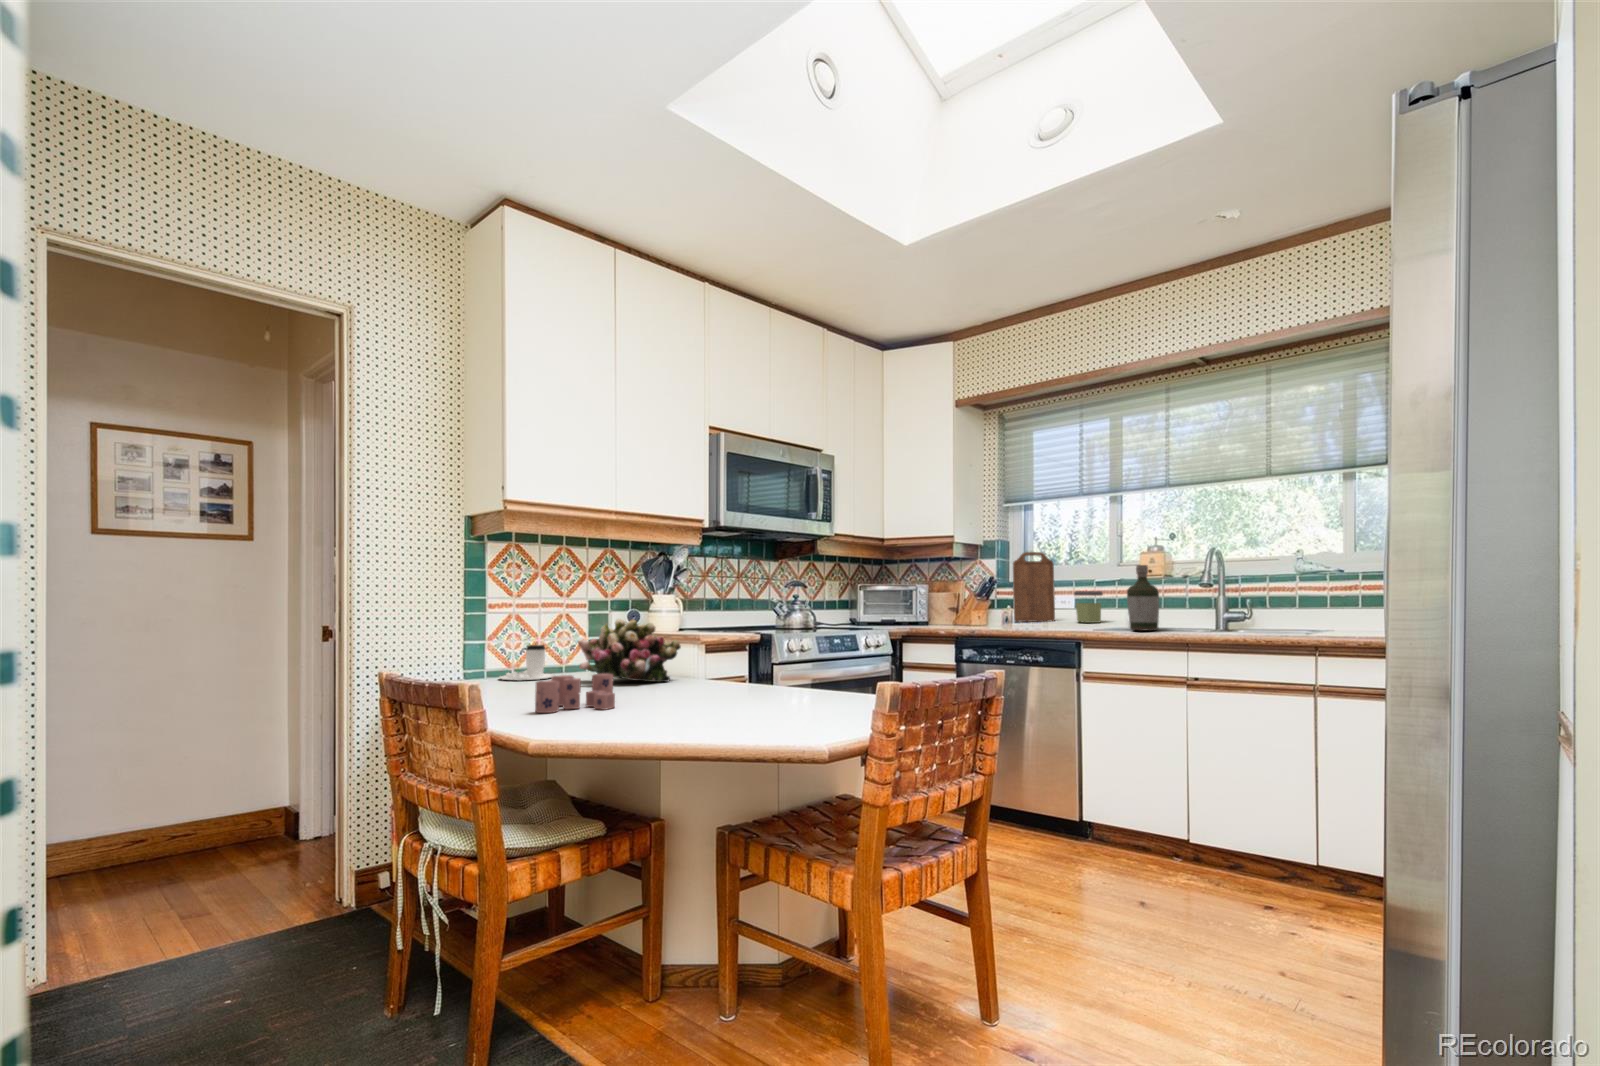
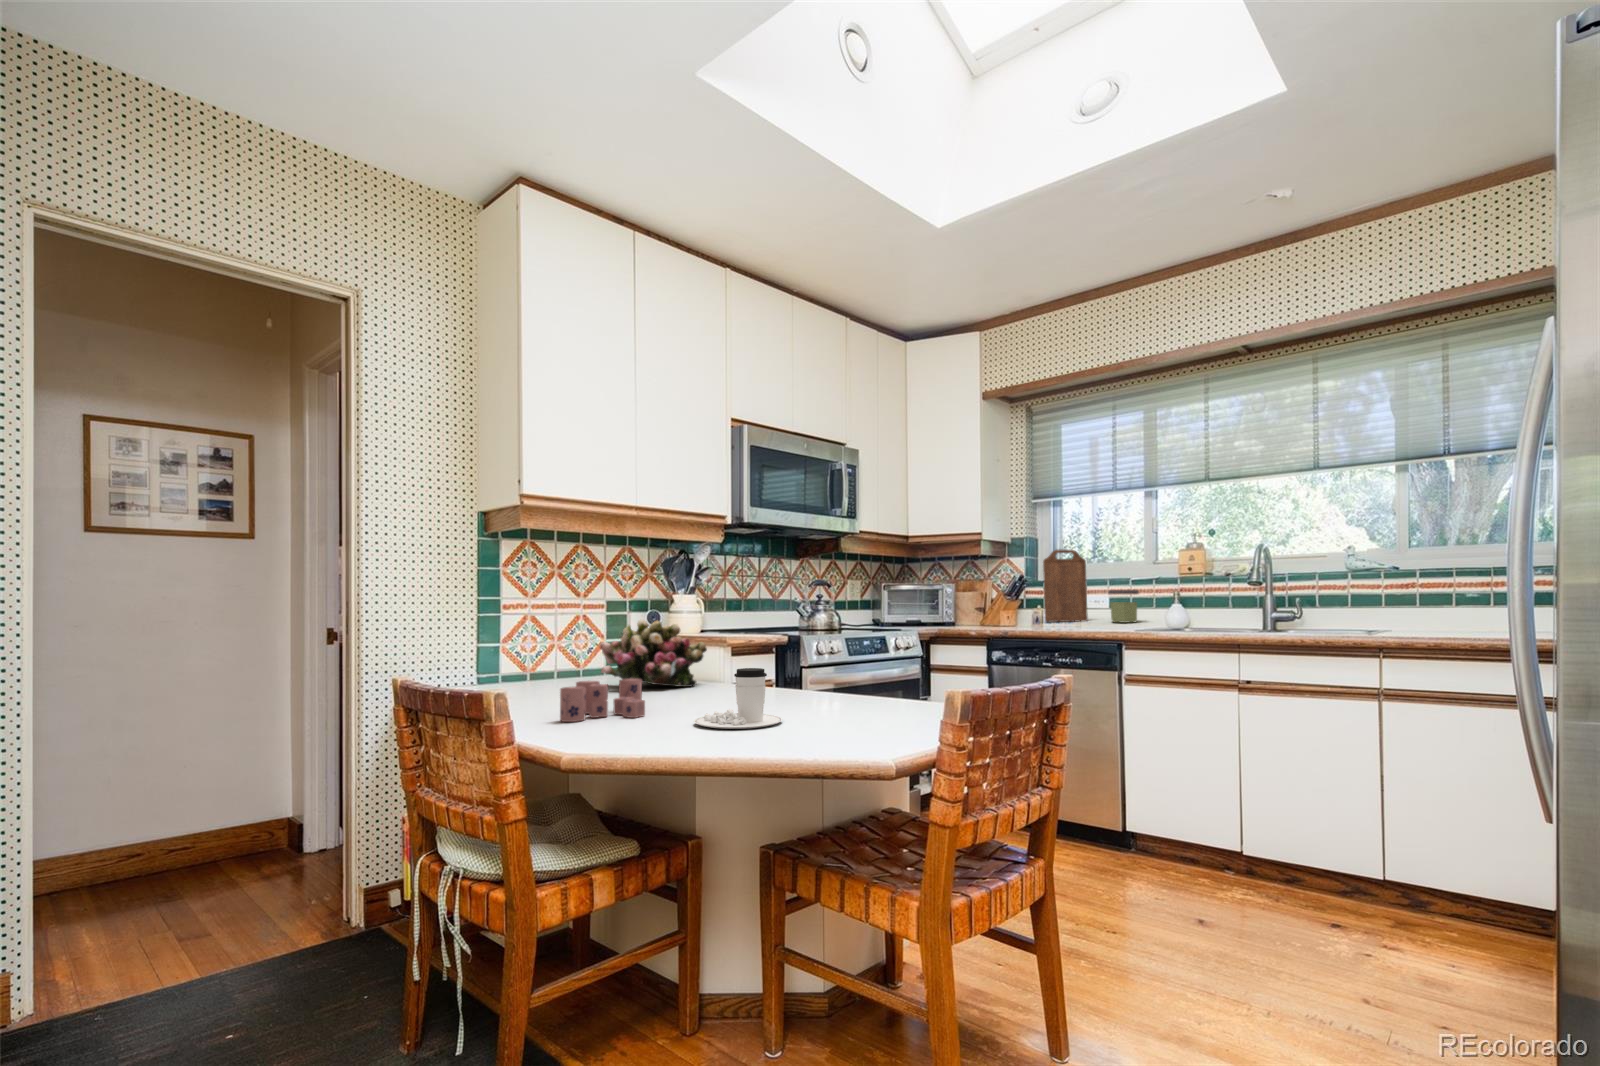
bottle: present [1127,565,1159,631] -> none [1168,562,1202,631]
coffee cup: present [500,645,555,681] -> present [694,668,782,729]

